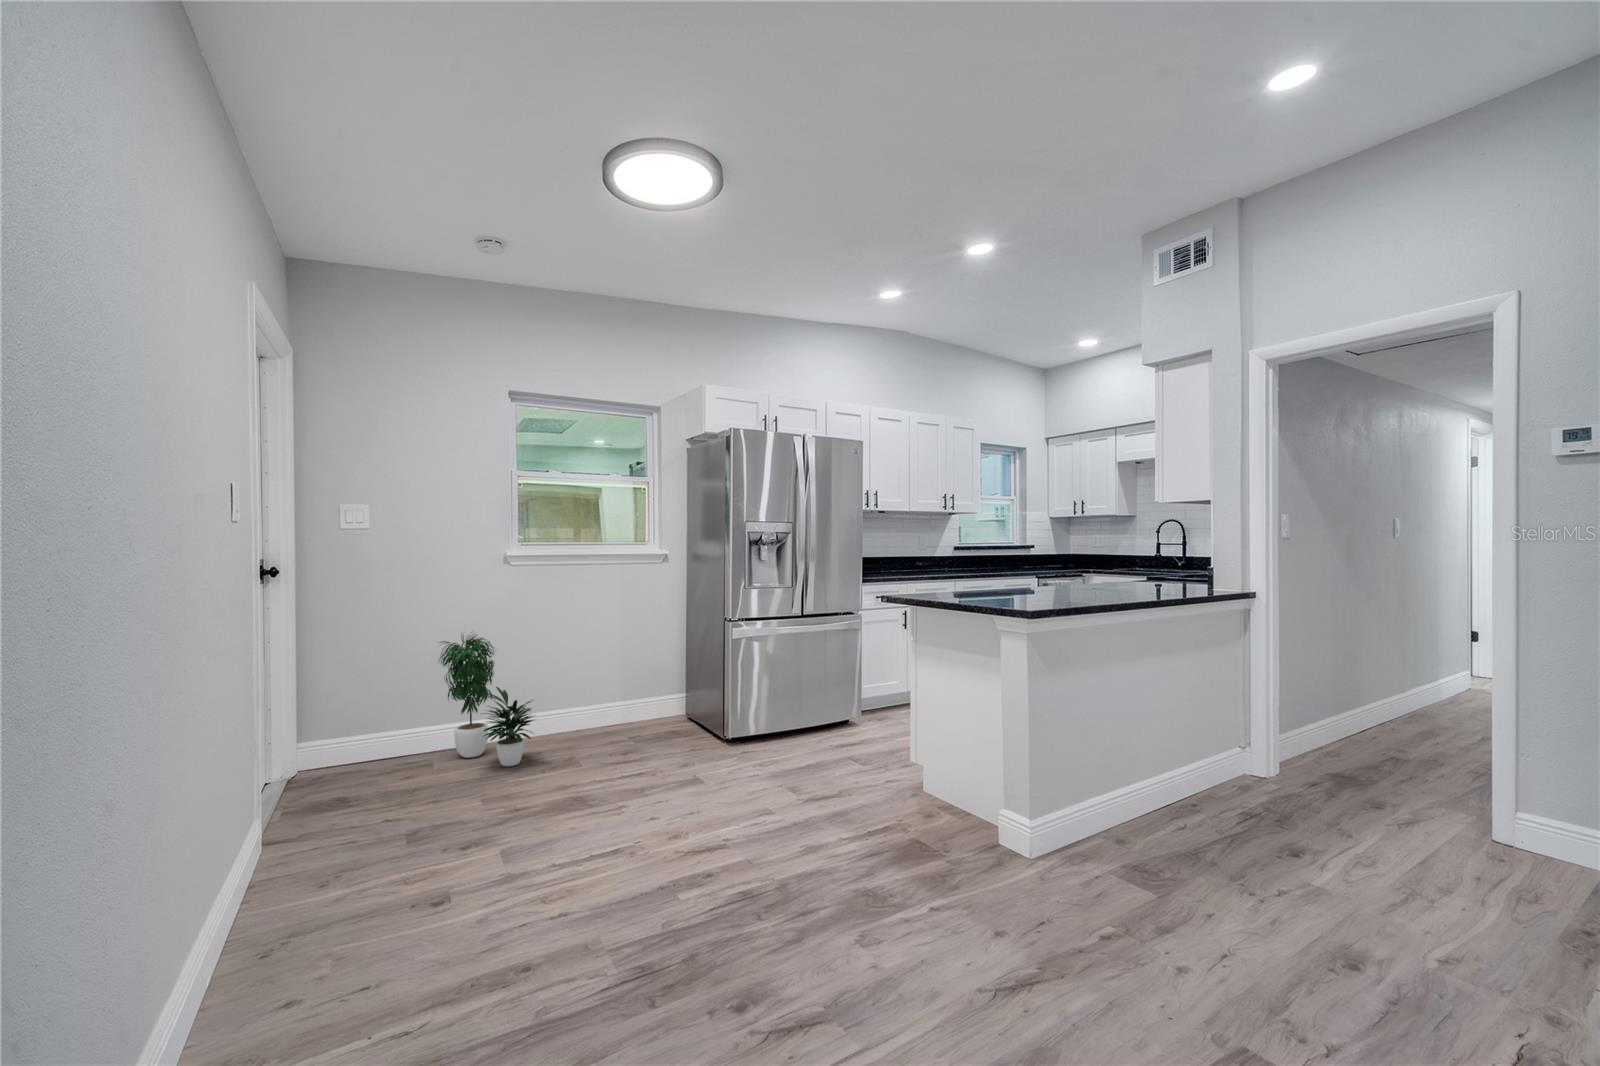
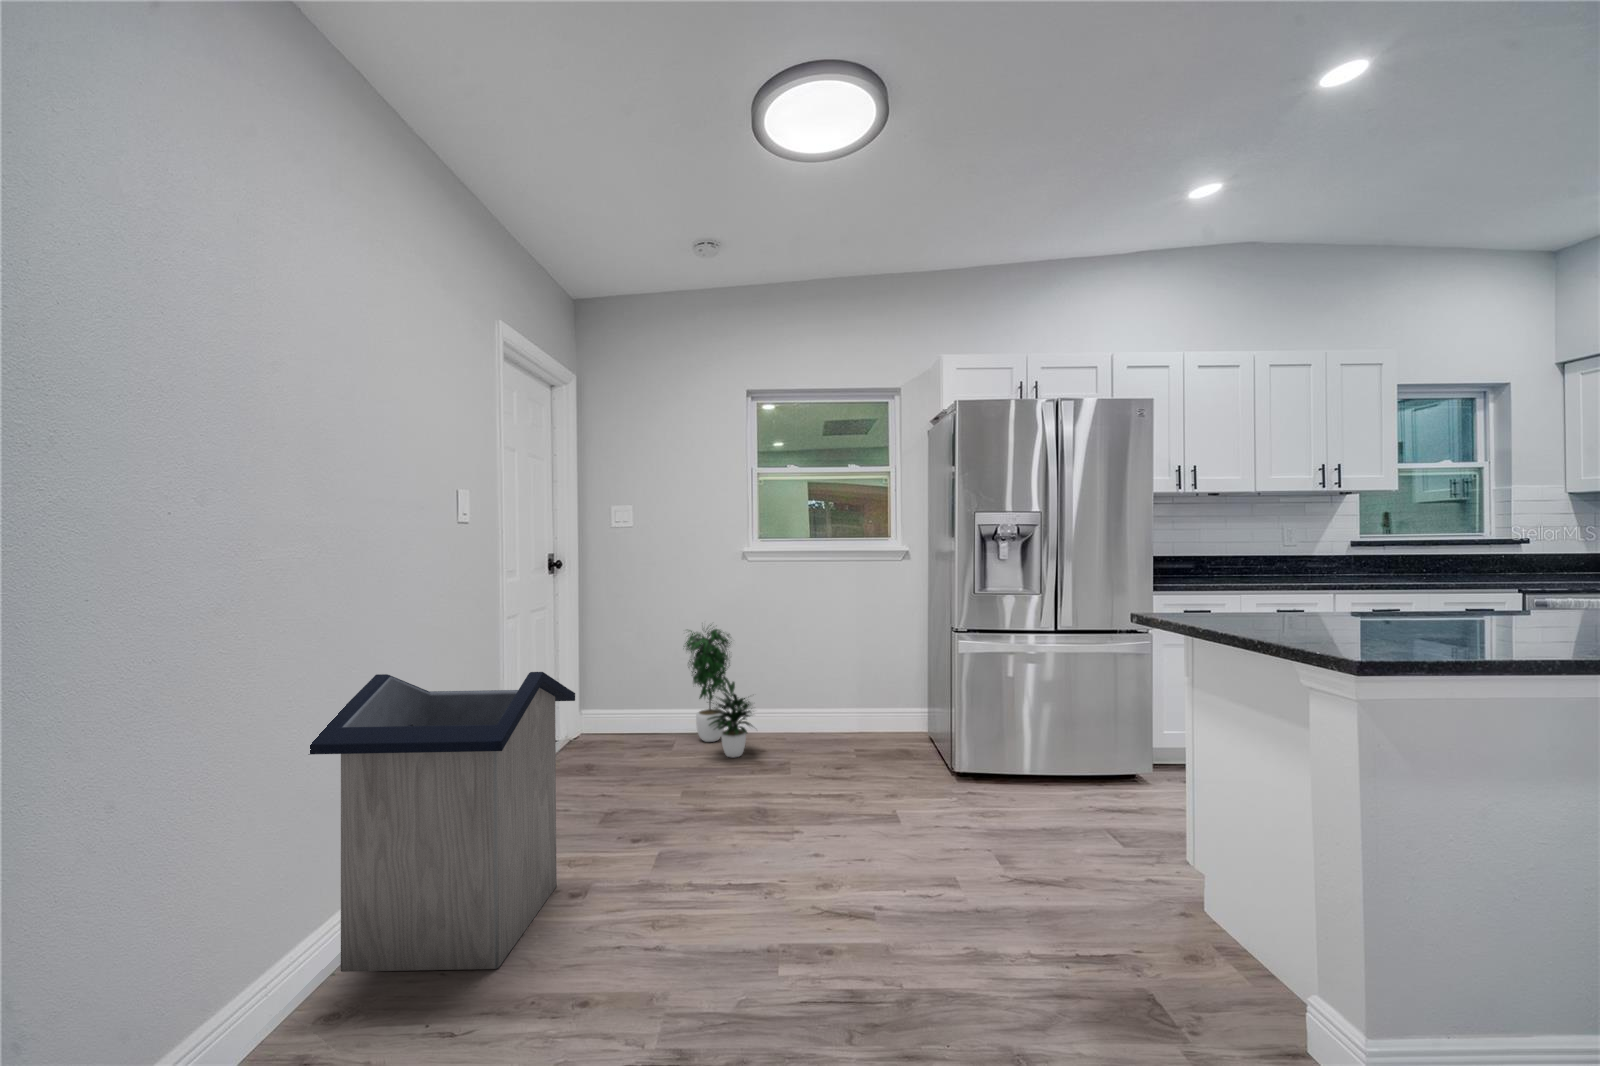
trash can: none [195,679,432,1012] -> present [309,672,575,972]

